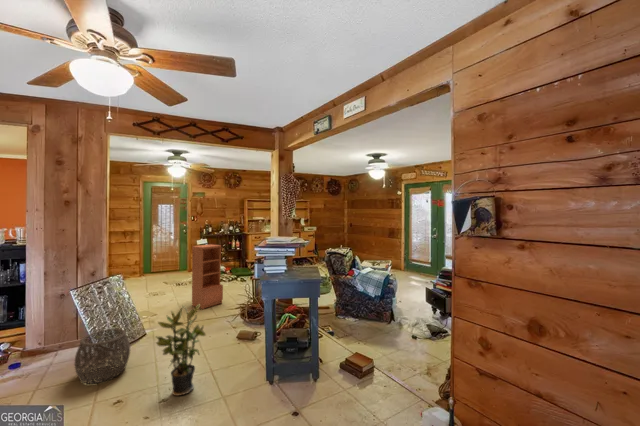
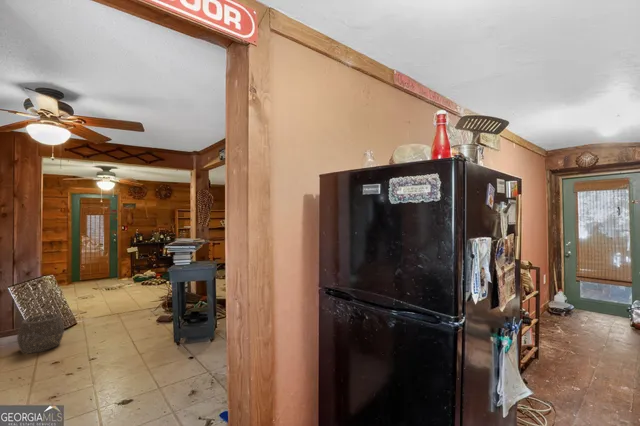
bookcase: present [192,244,223,309] -> none [120,250,149,305]
potted plant: present [157,305,205,396] -> none [86,288,126,354]

